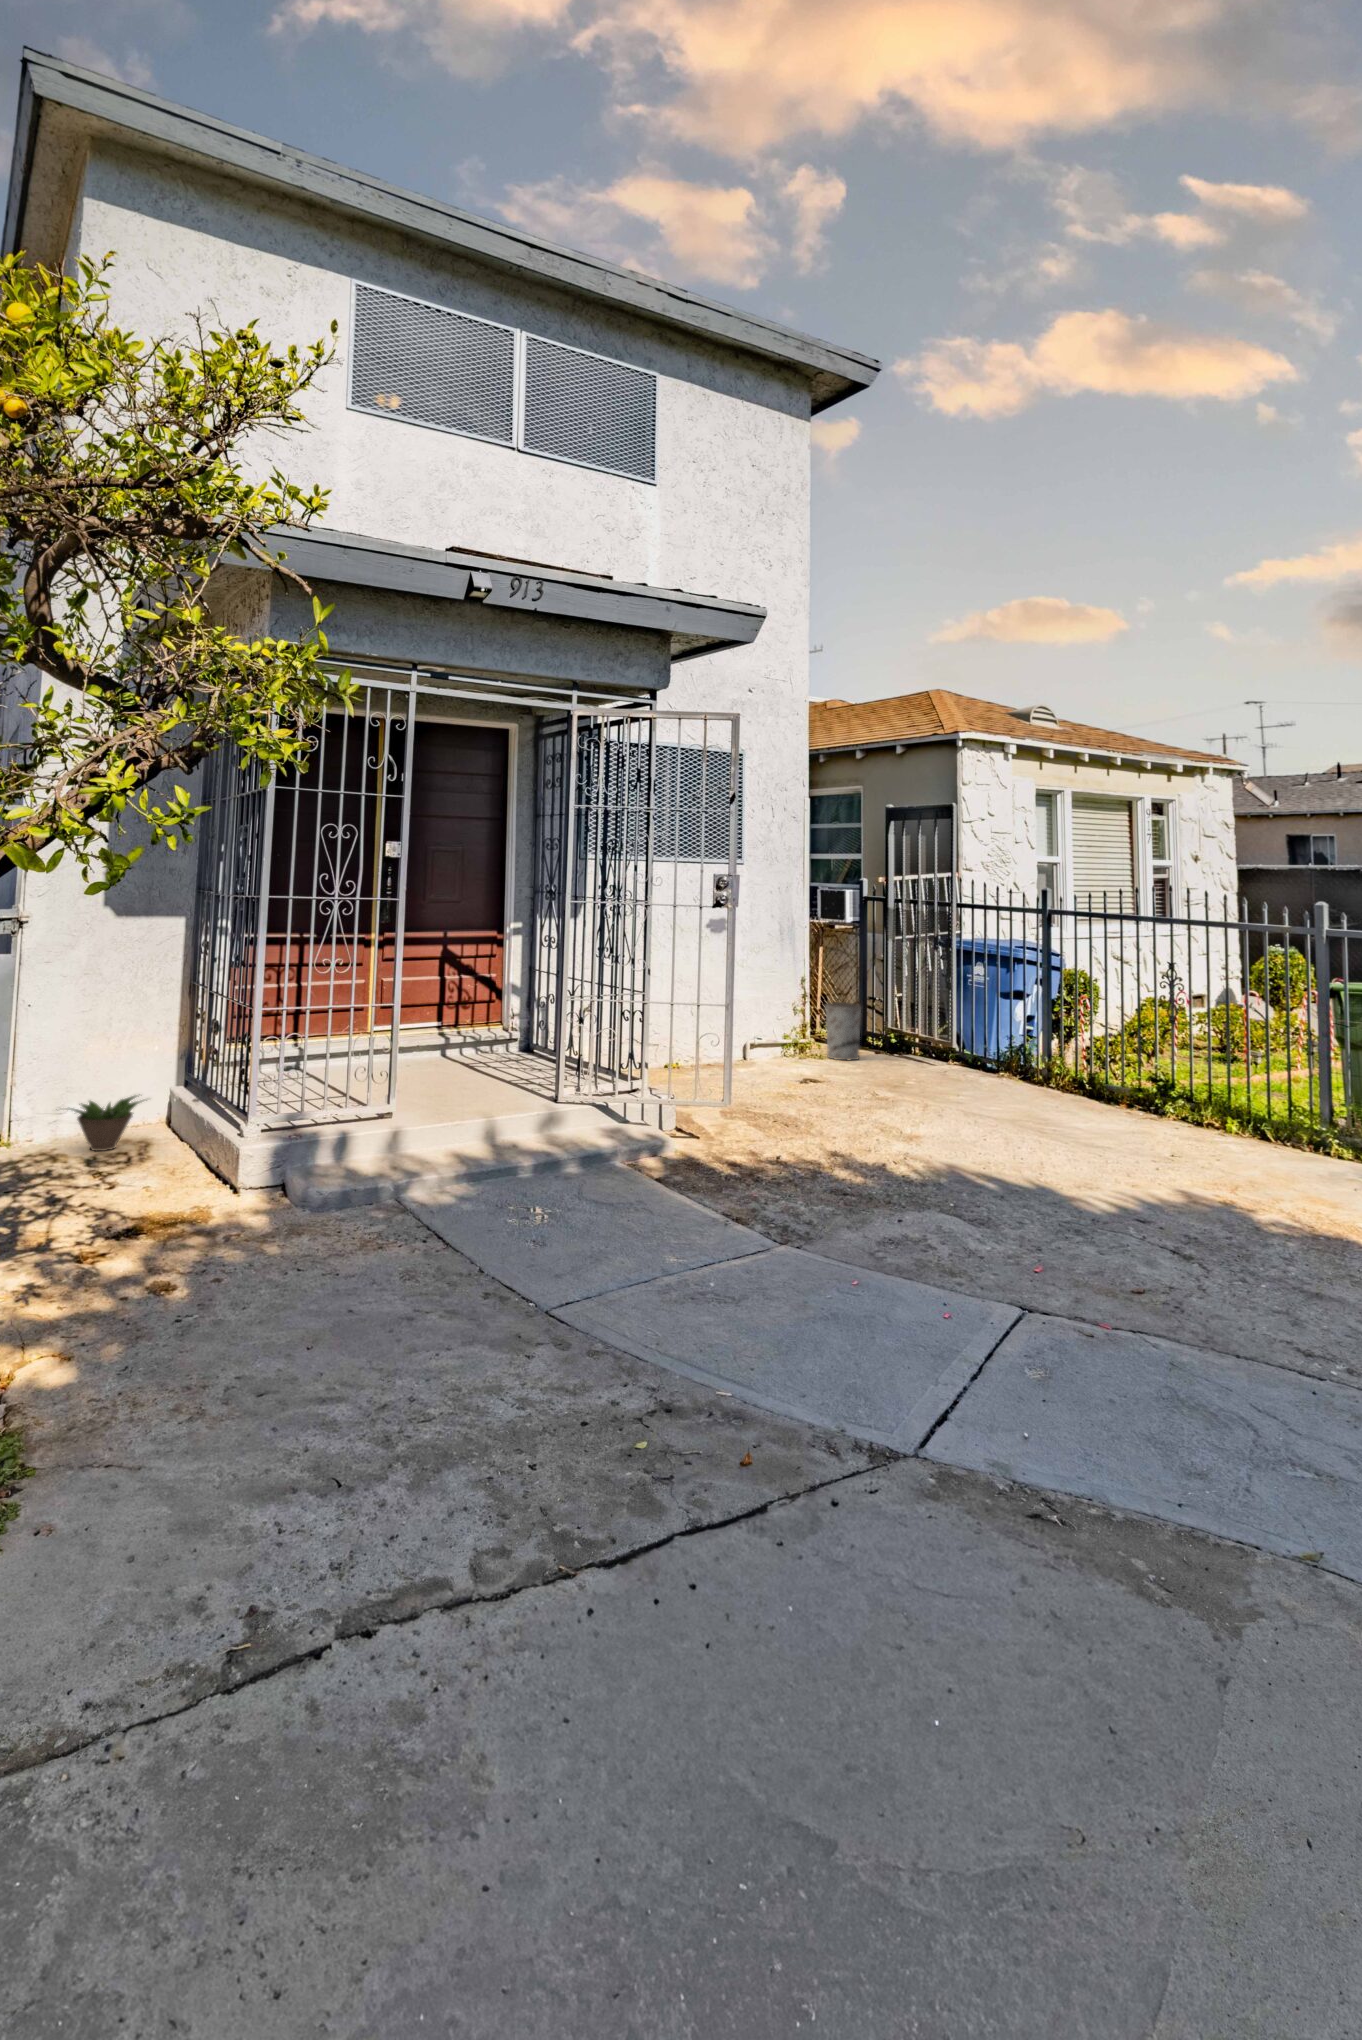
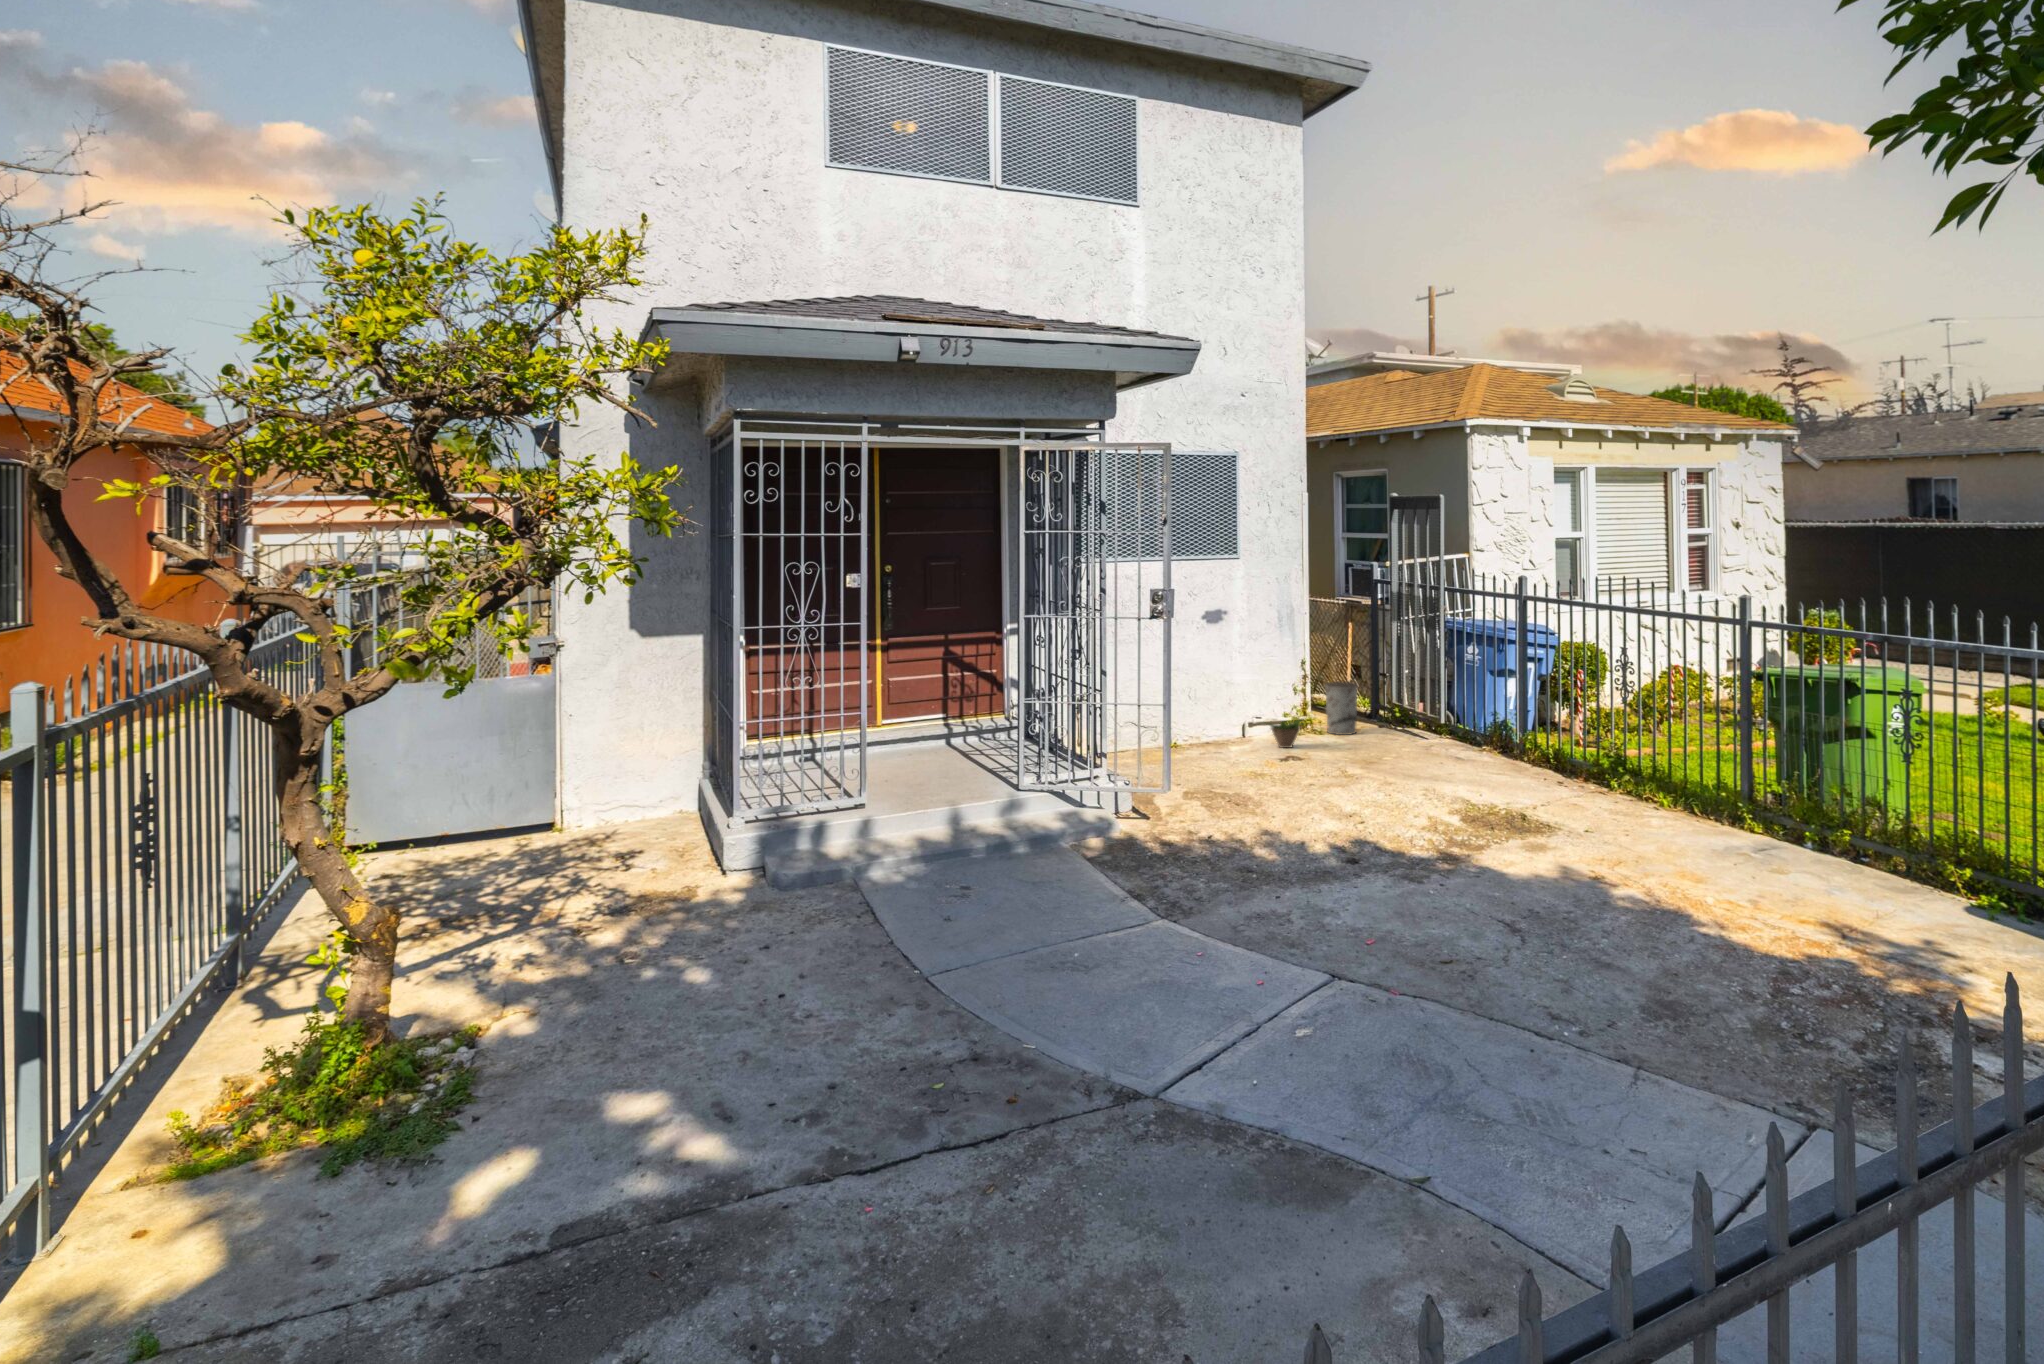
decorative plant: present [71,1096,147,1151] -> present [1265,719,1304,748]

